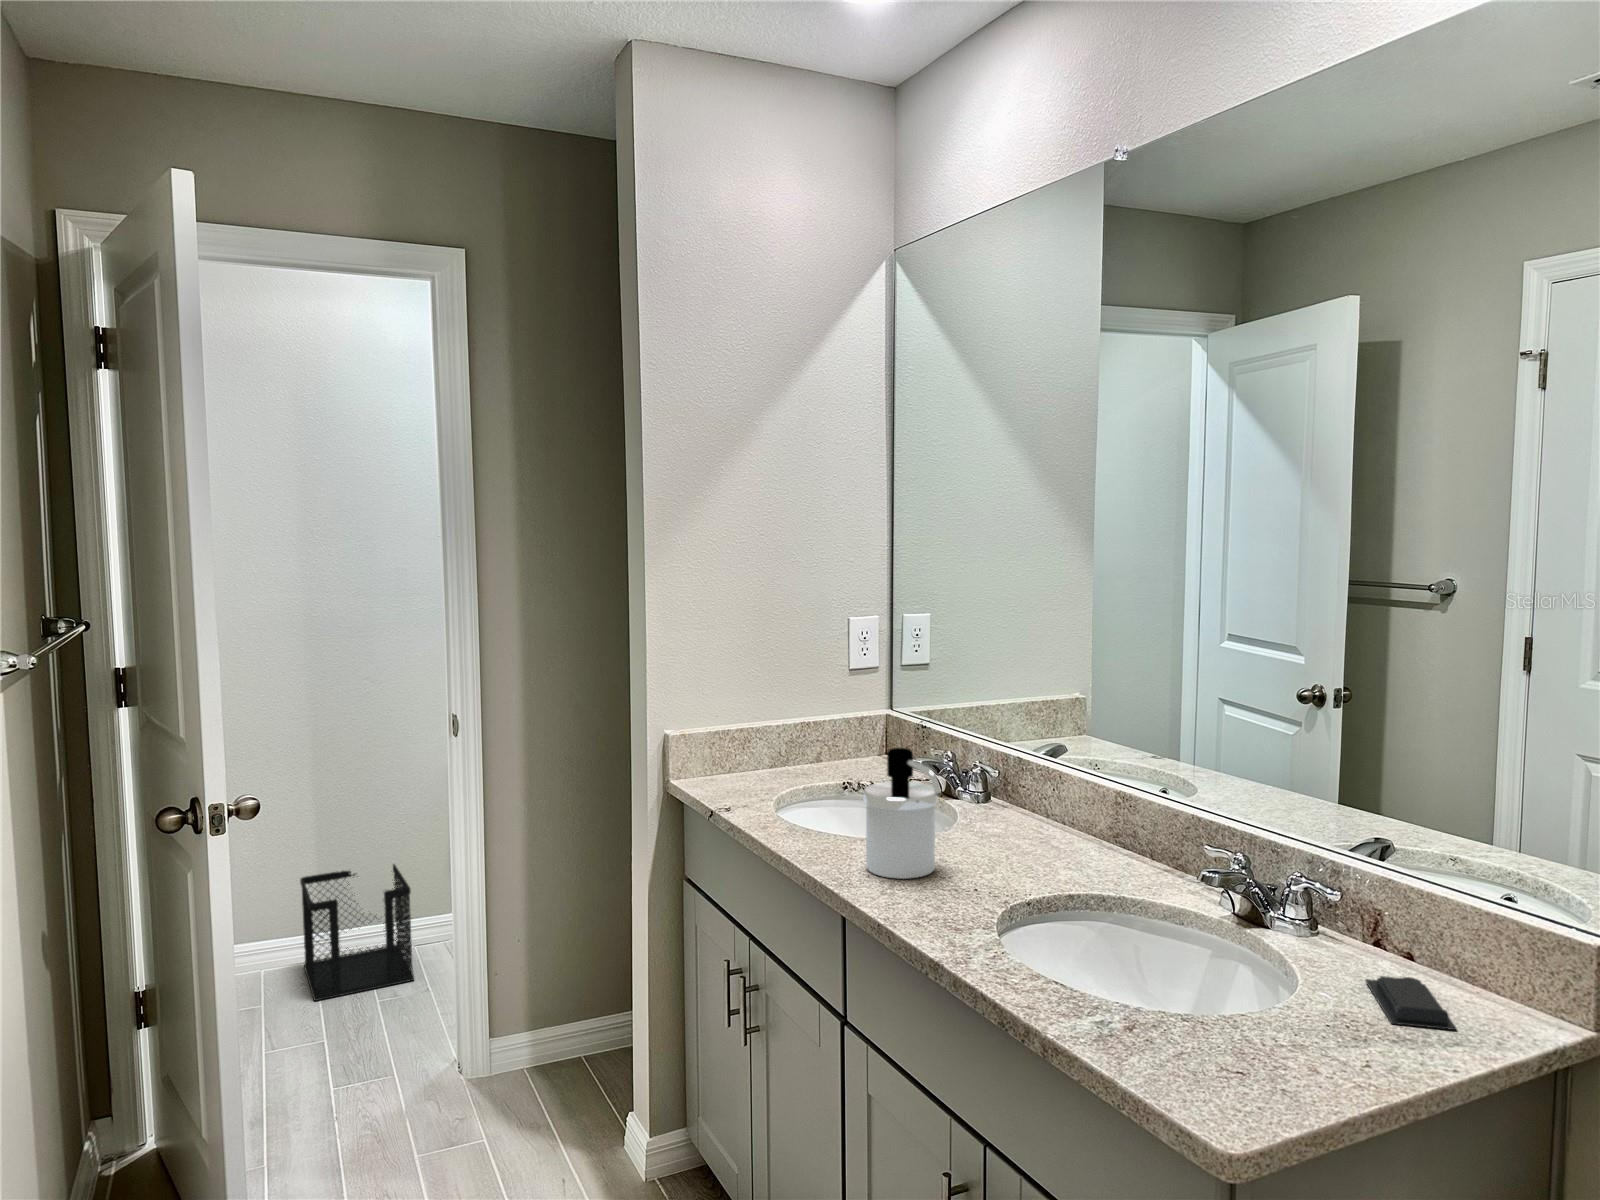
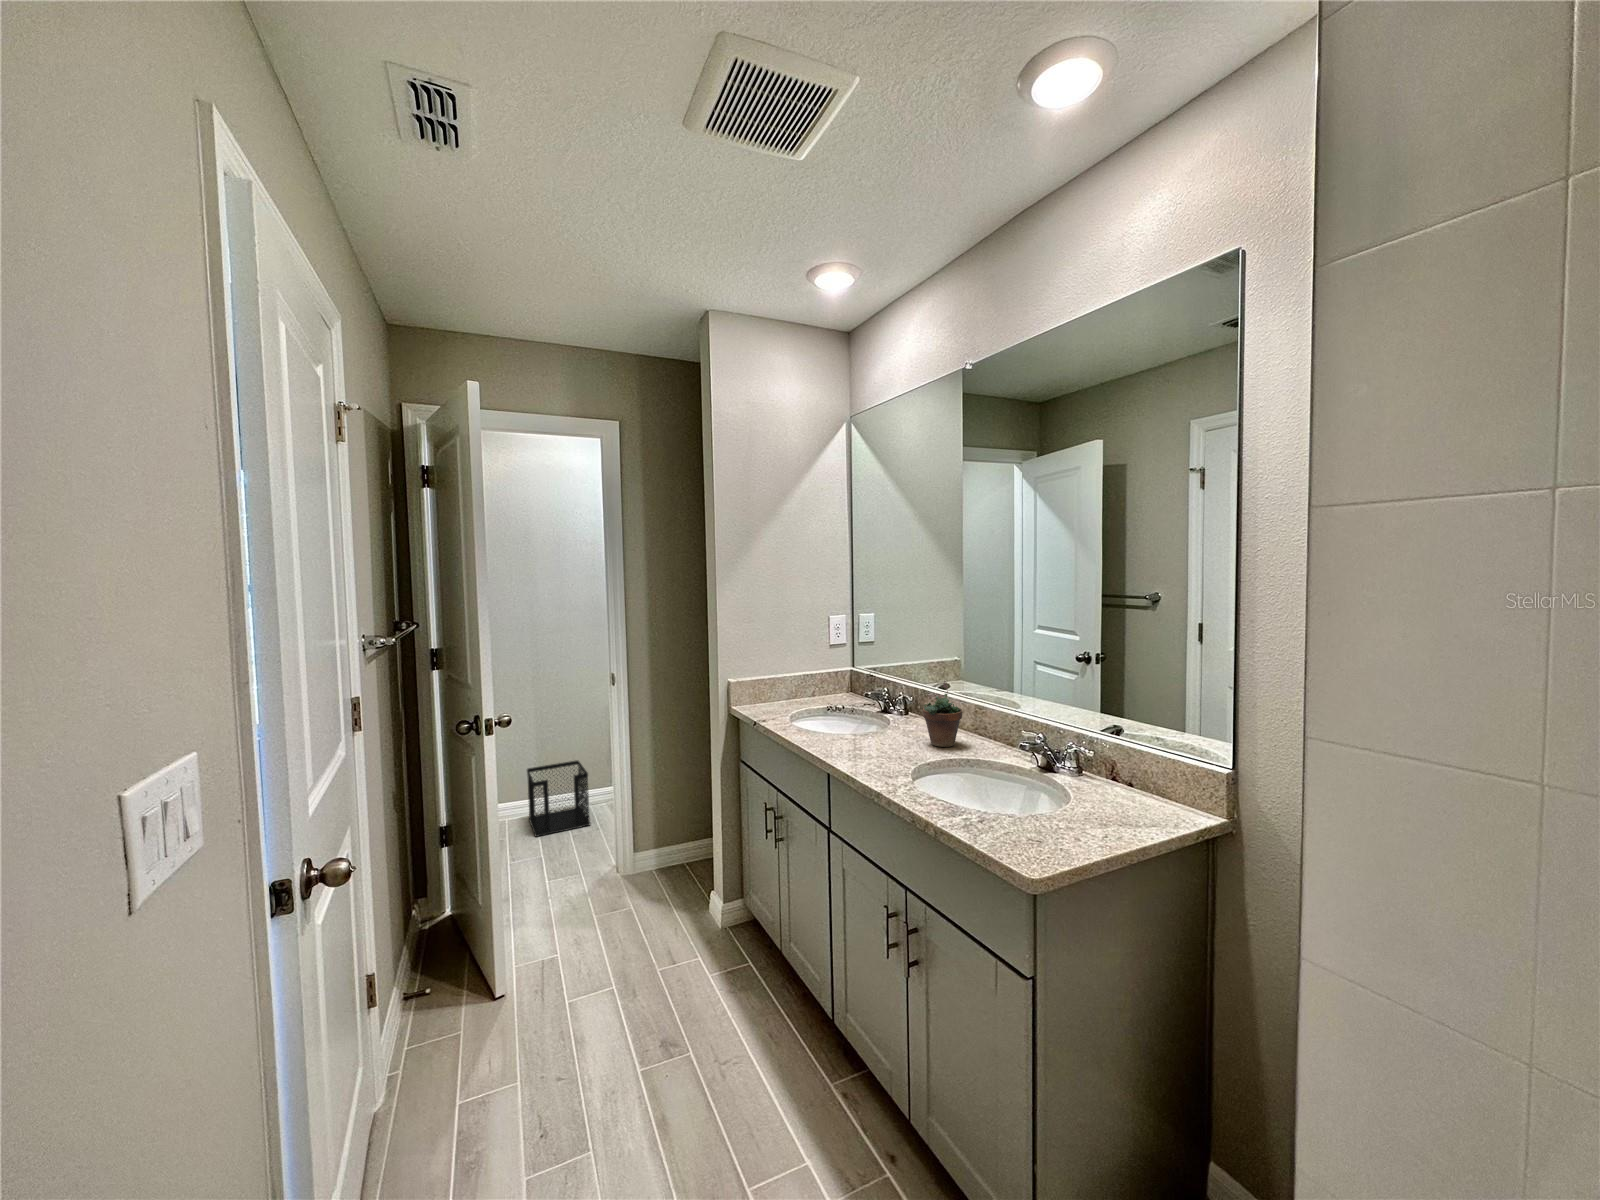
succulent plant: none [1019,747,1092,869] -> present [923,681,962,747]
soap dispenser: present [863,748,941,879] -> none [839,683,881,753]
soap bar: present [1365,976,1457,1030] -> none [1107,794,1153,820]

